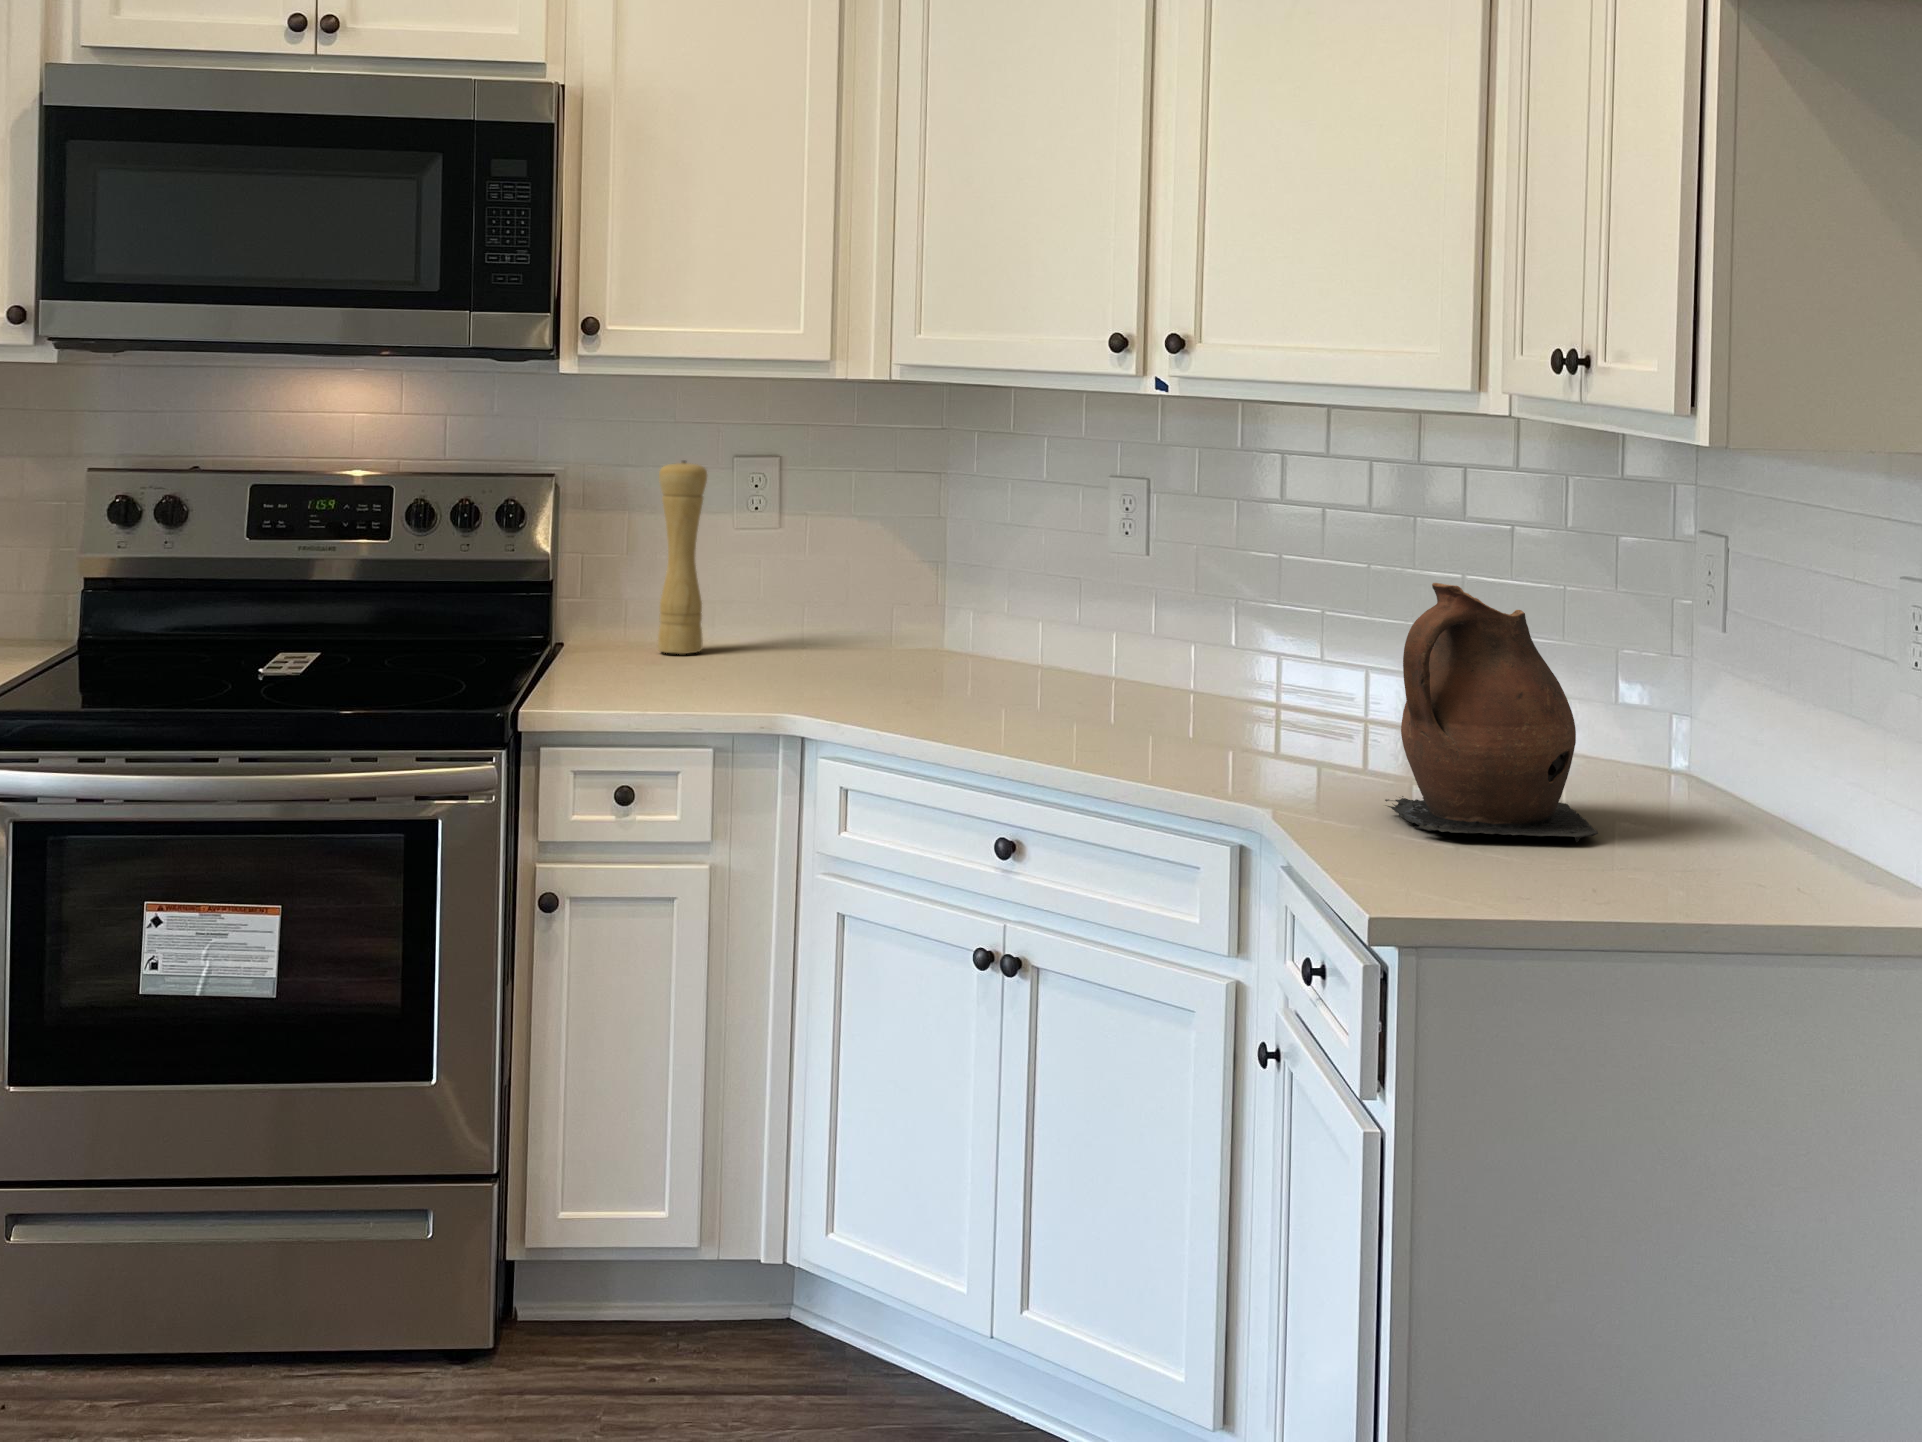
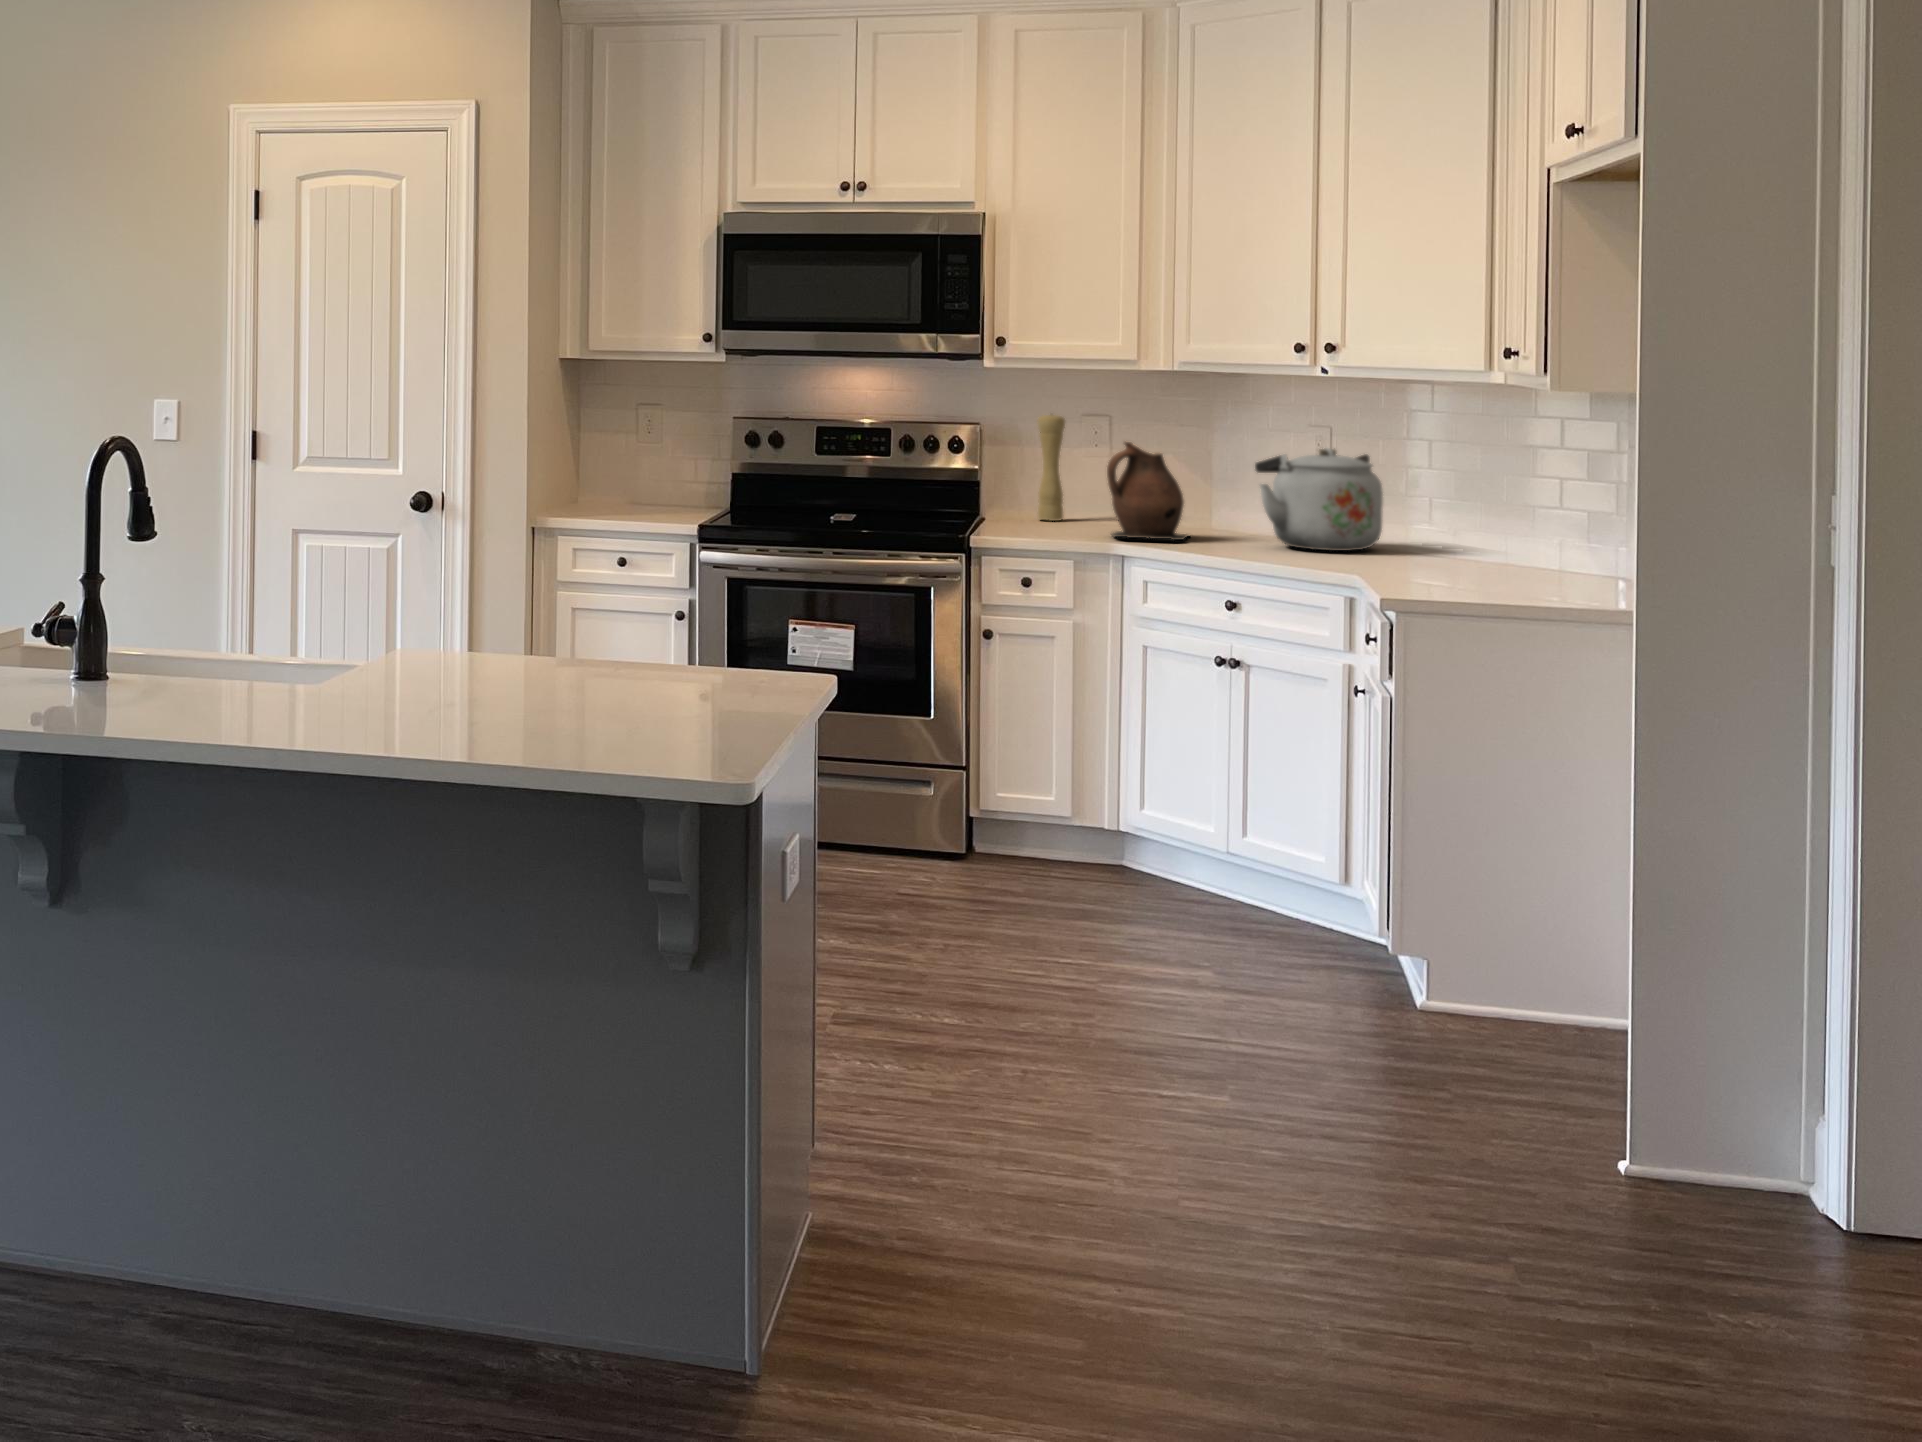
kettle: none [1037,526,1261,722] -> present [1255,448,1383,551]
ceramic pitcher: present [1385,583,1598,842] -> present [1107,442,1188,540]

